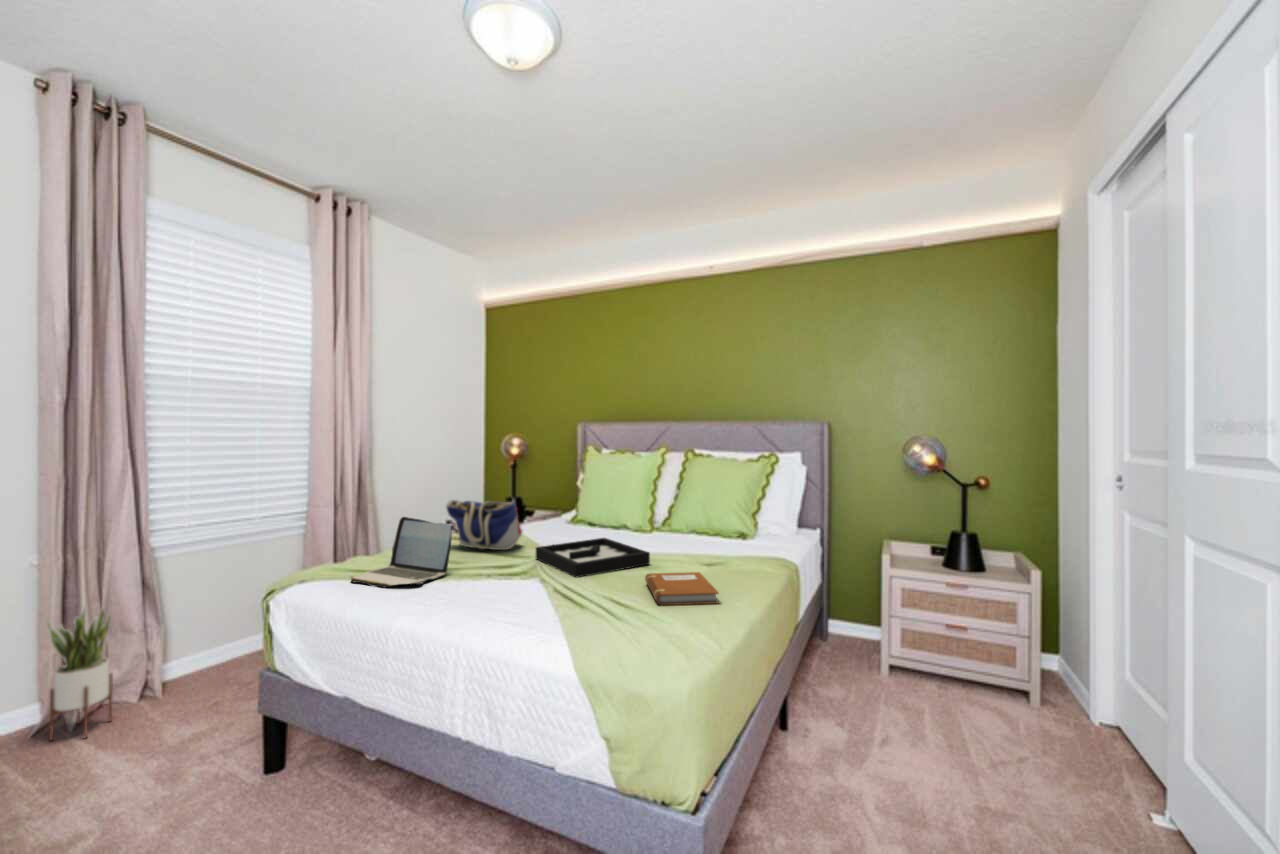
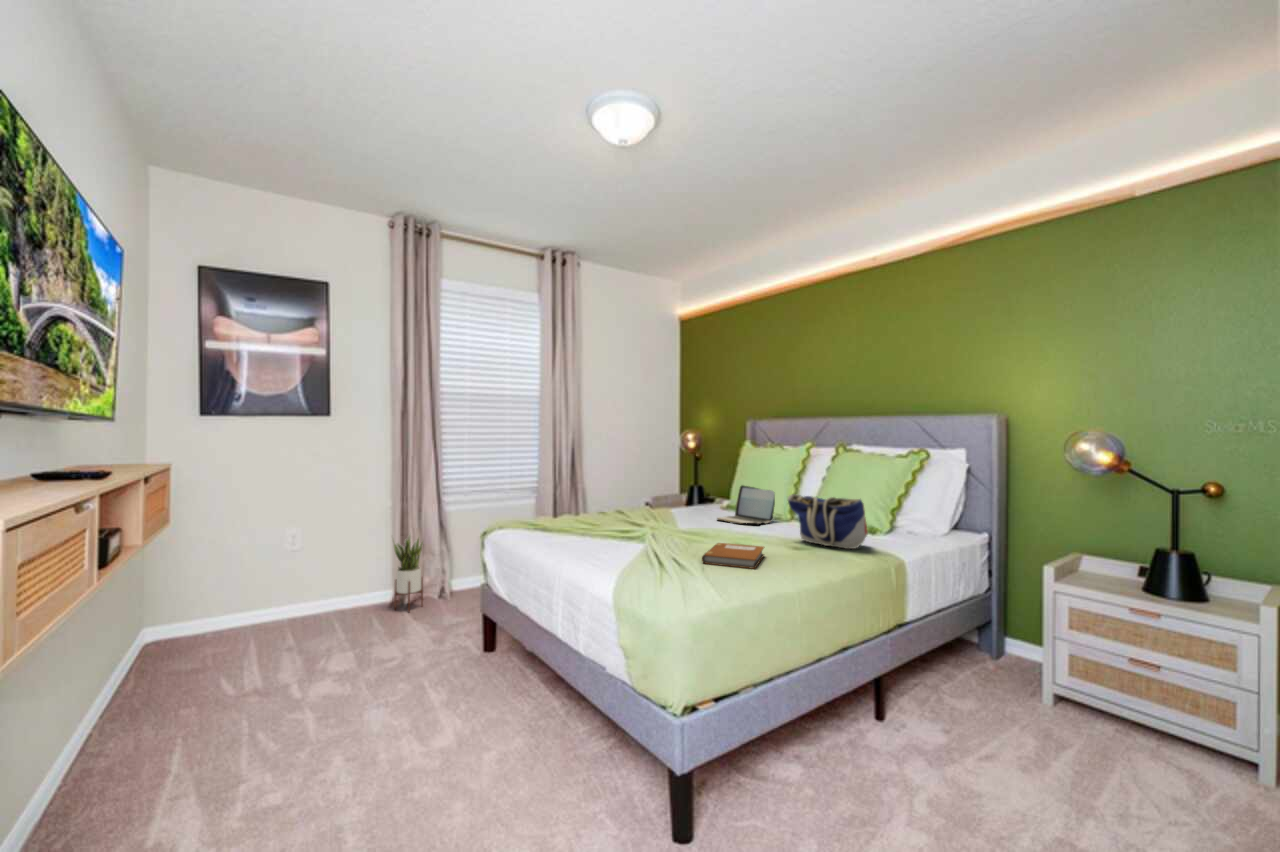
tote bag: present [446,500,523,550] -> present [788,494,868,549]
laptop: present [351,517,451,587] -> present [717,485,775,524]
decorative tray: present [536,538,650,577] -> none [658,518,743,543]

